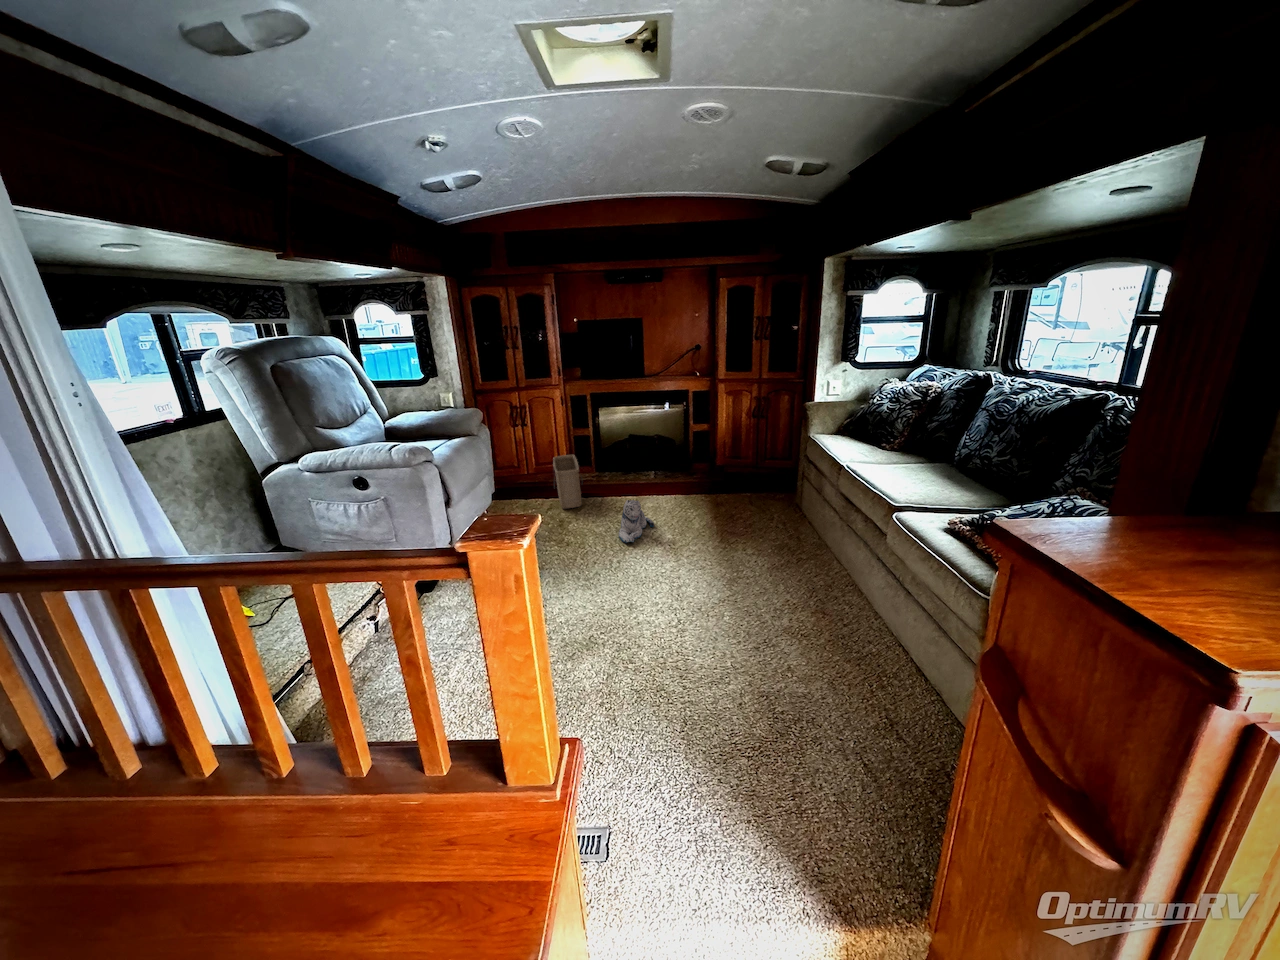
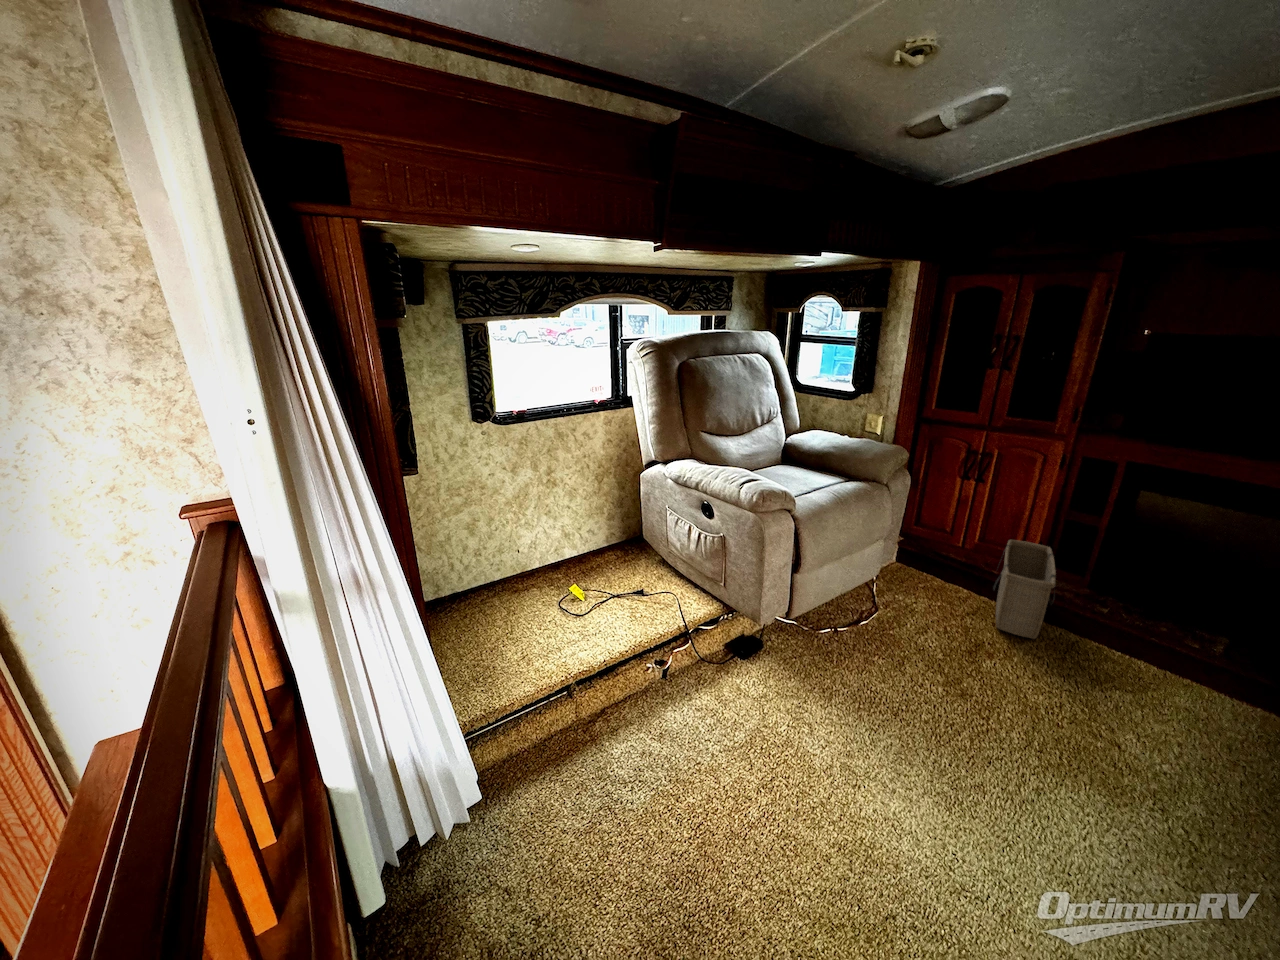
plush toy: present [619,500,654,543] -> none [1109,706,1223,801]

